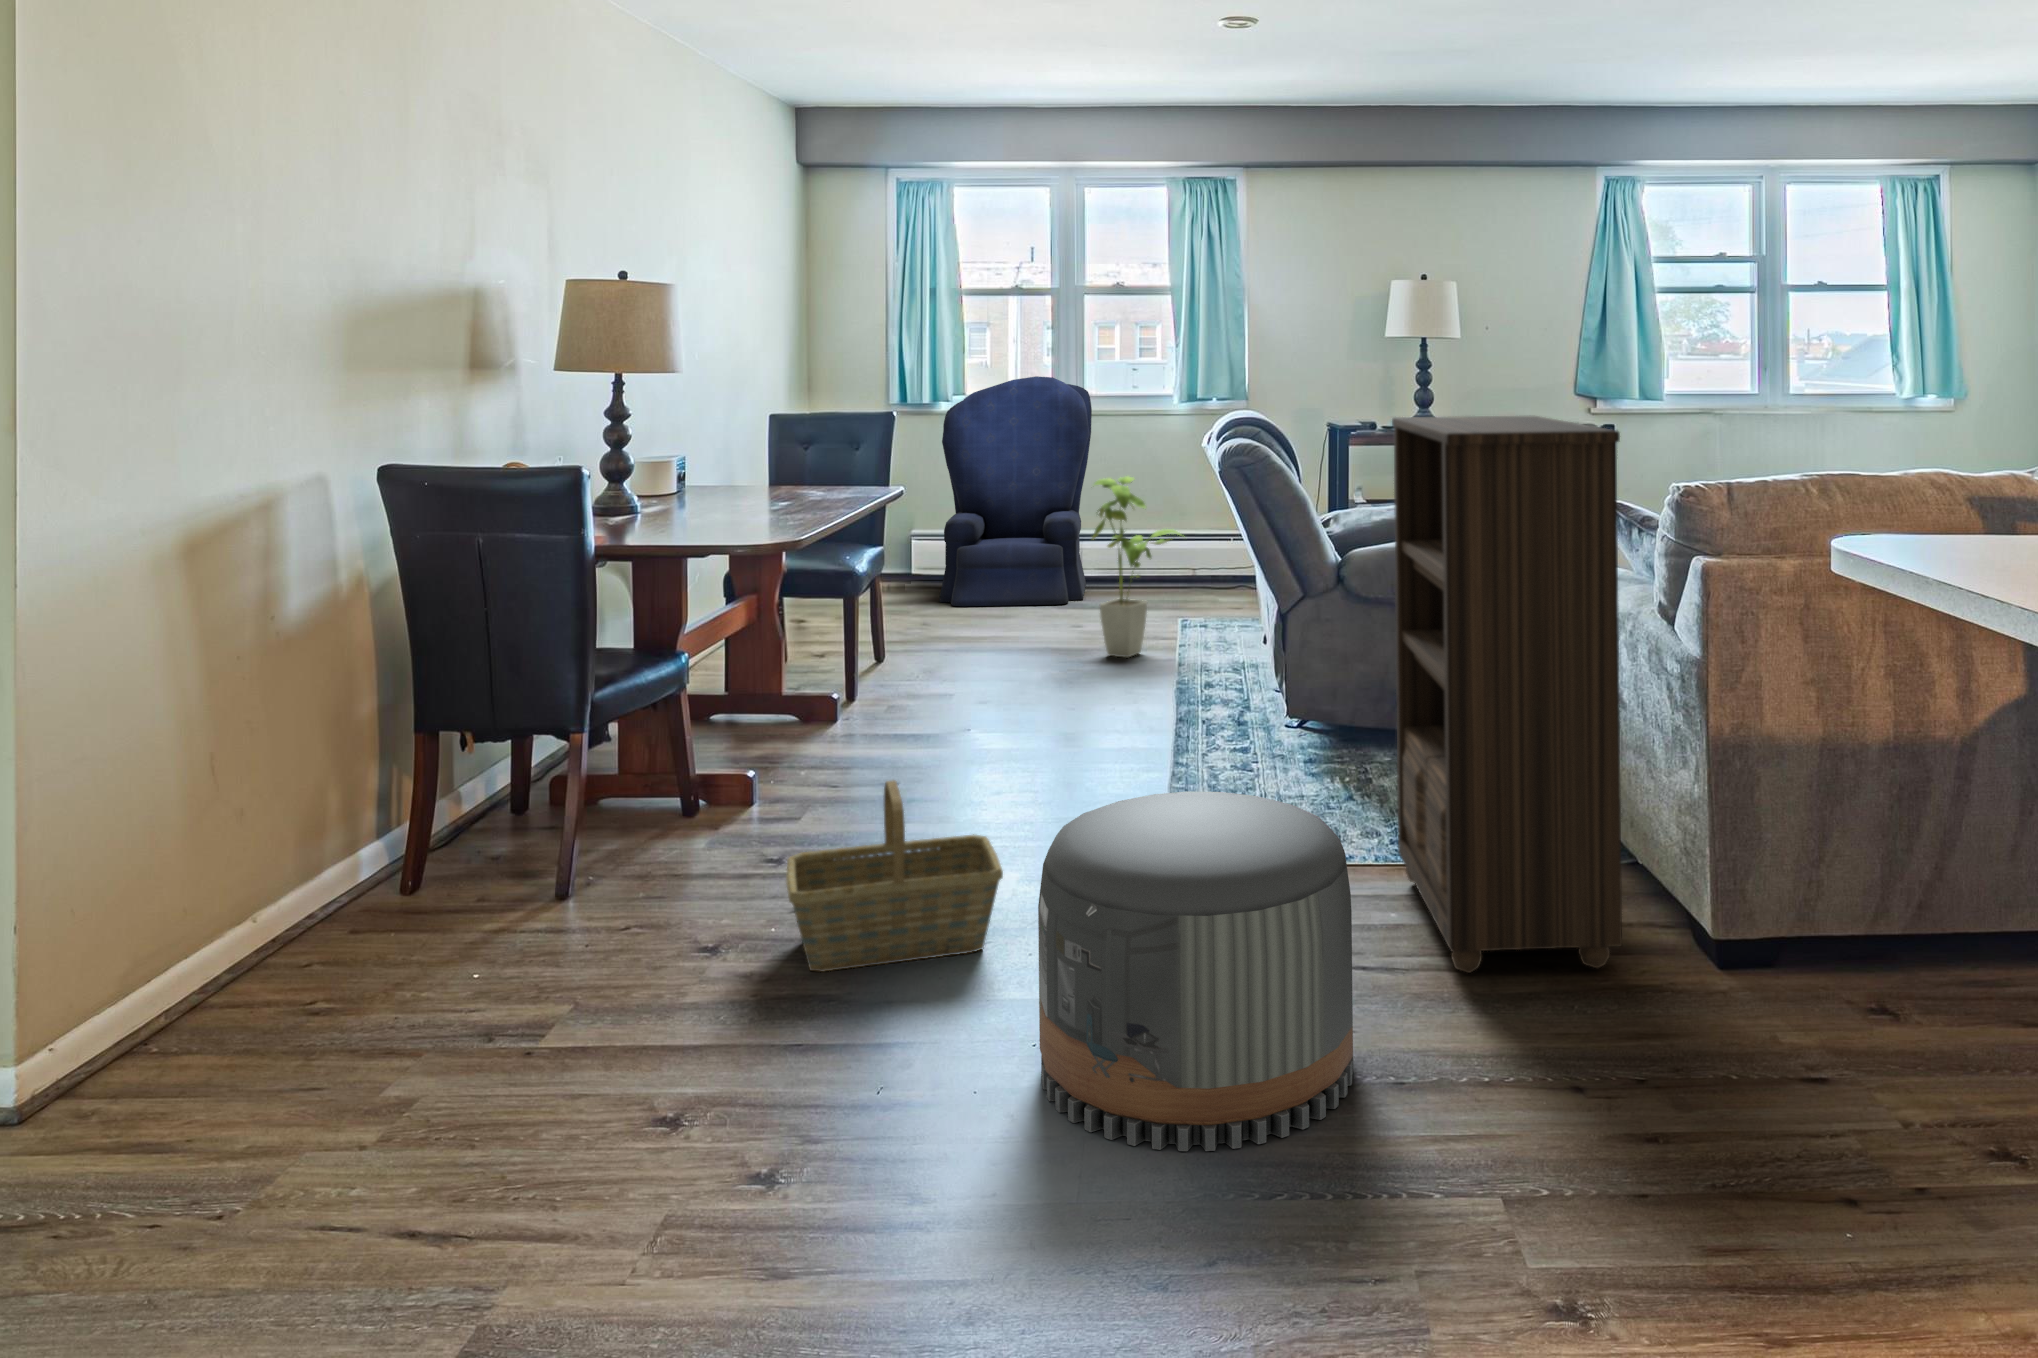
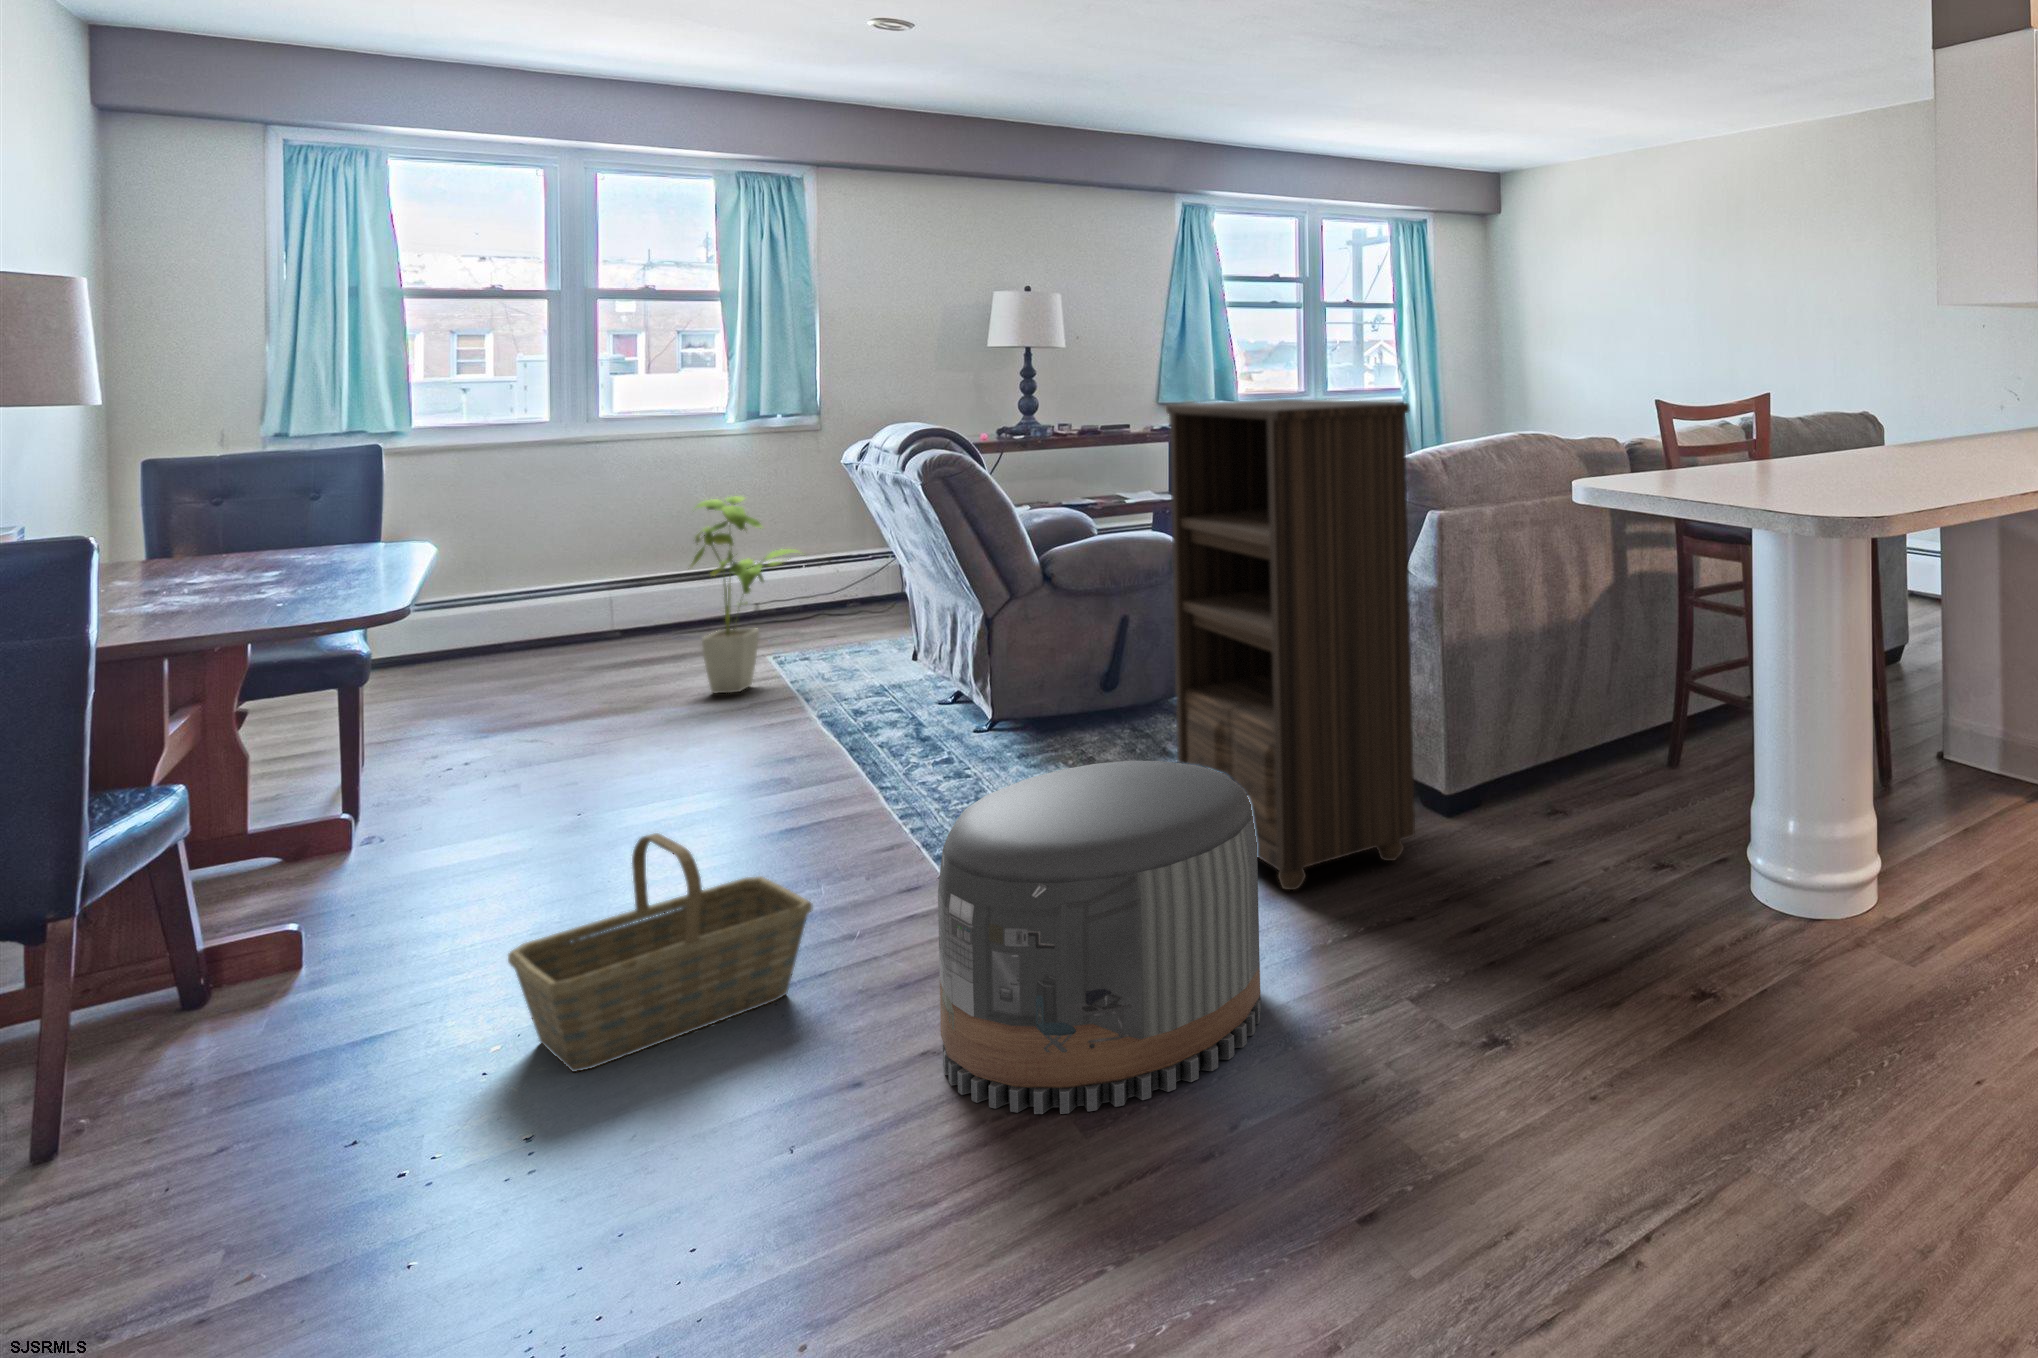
armchair: present [939,376,1092,606] -> none [418,396,634,670]

